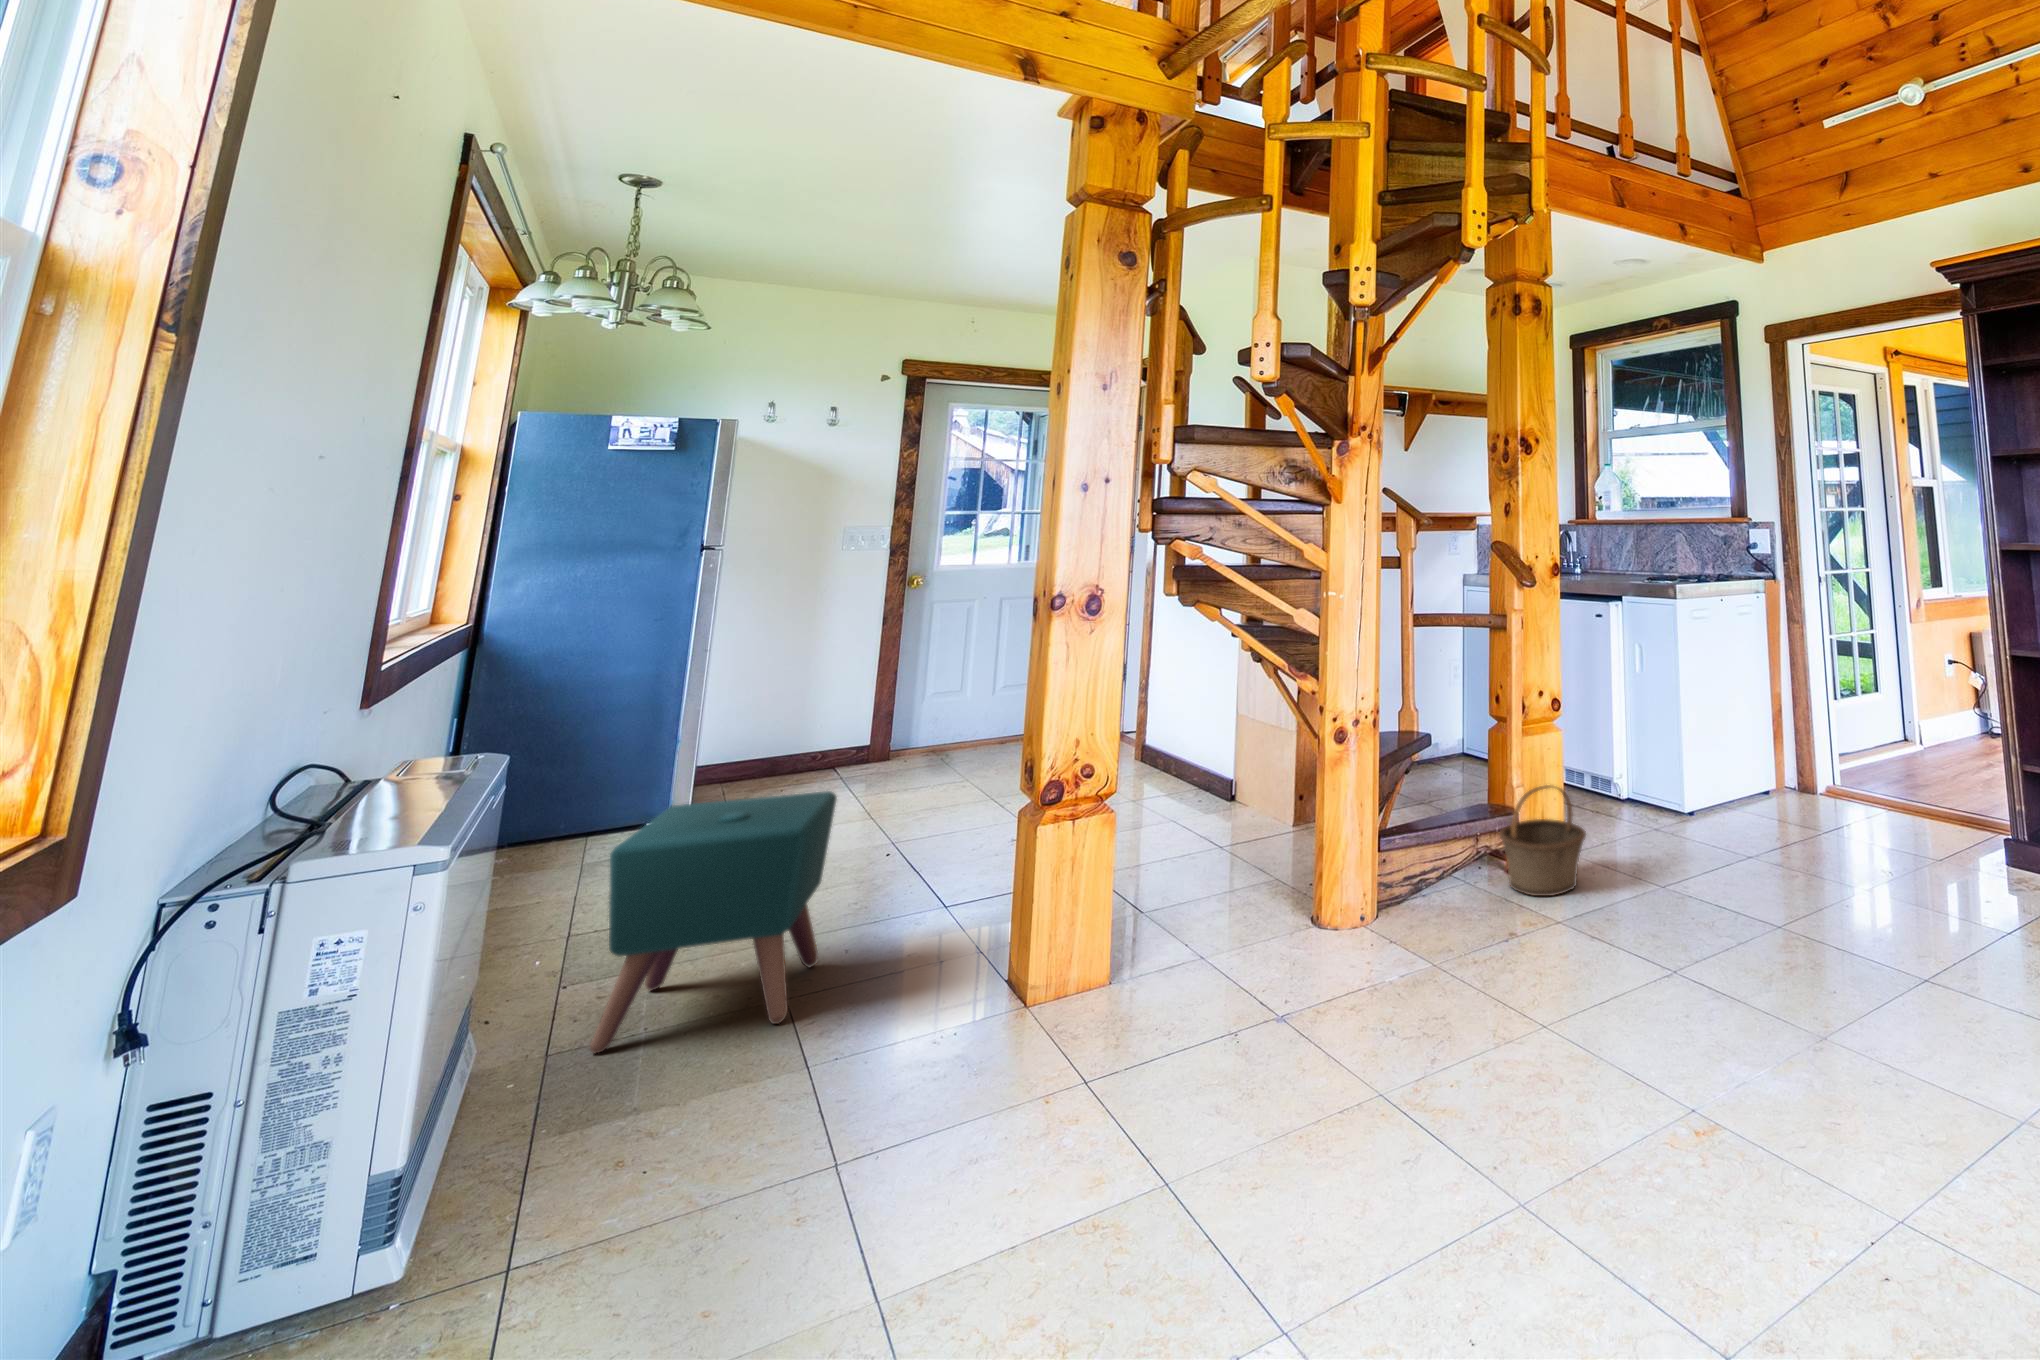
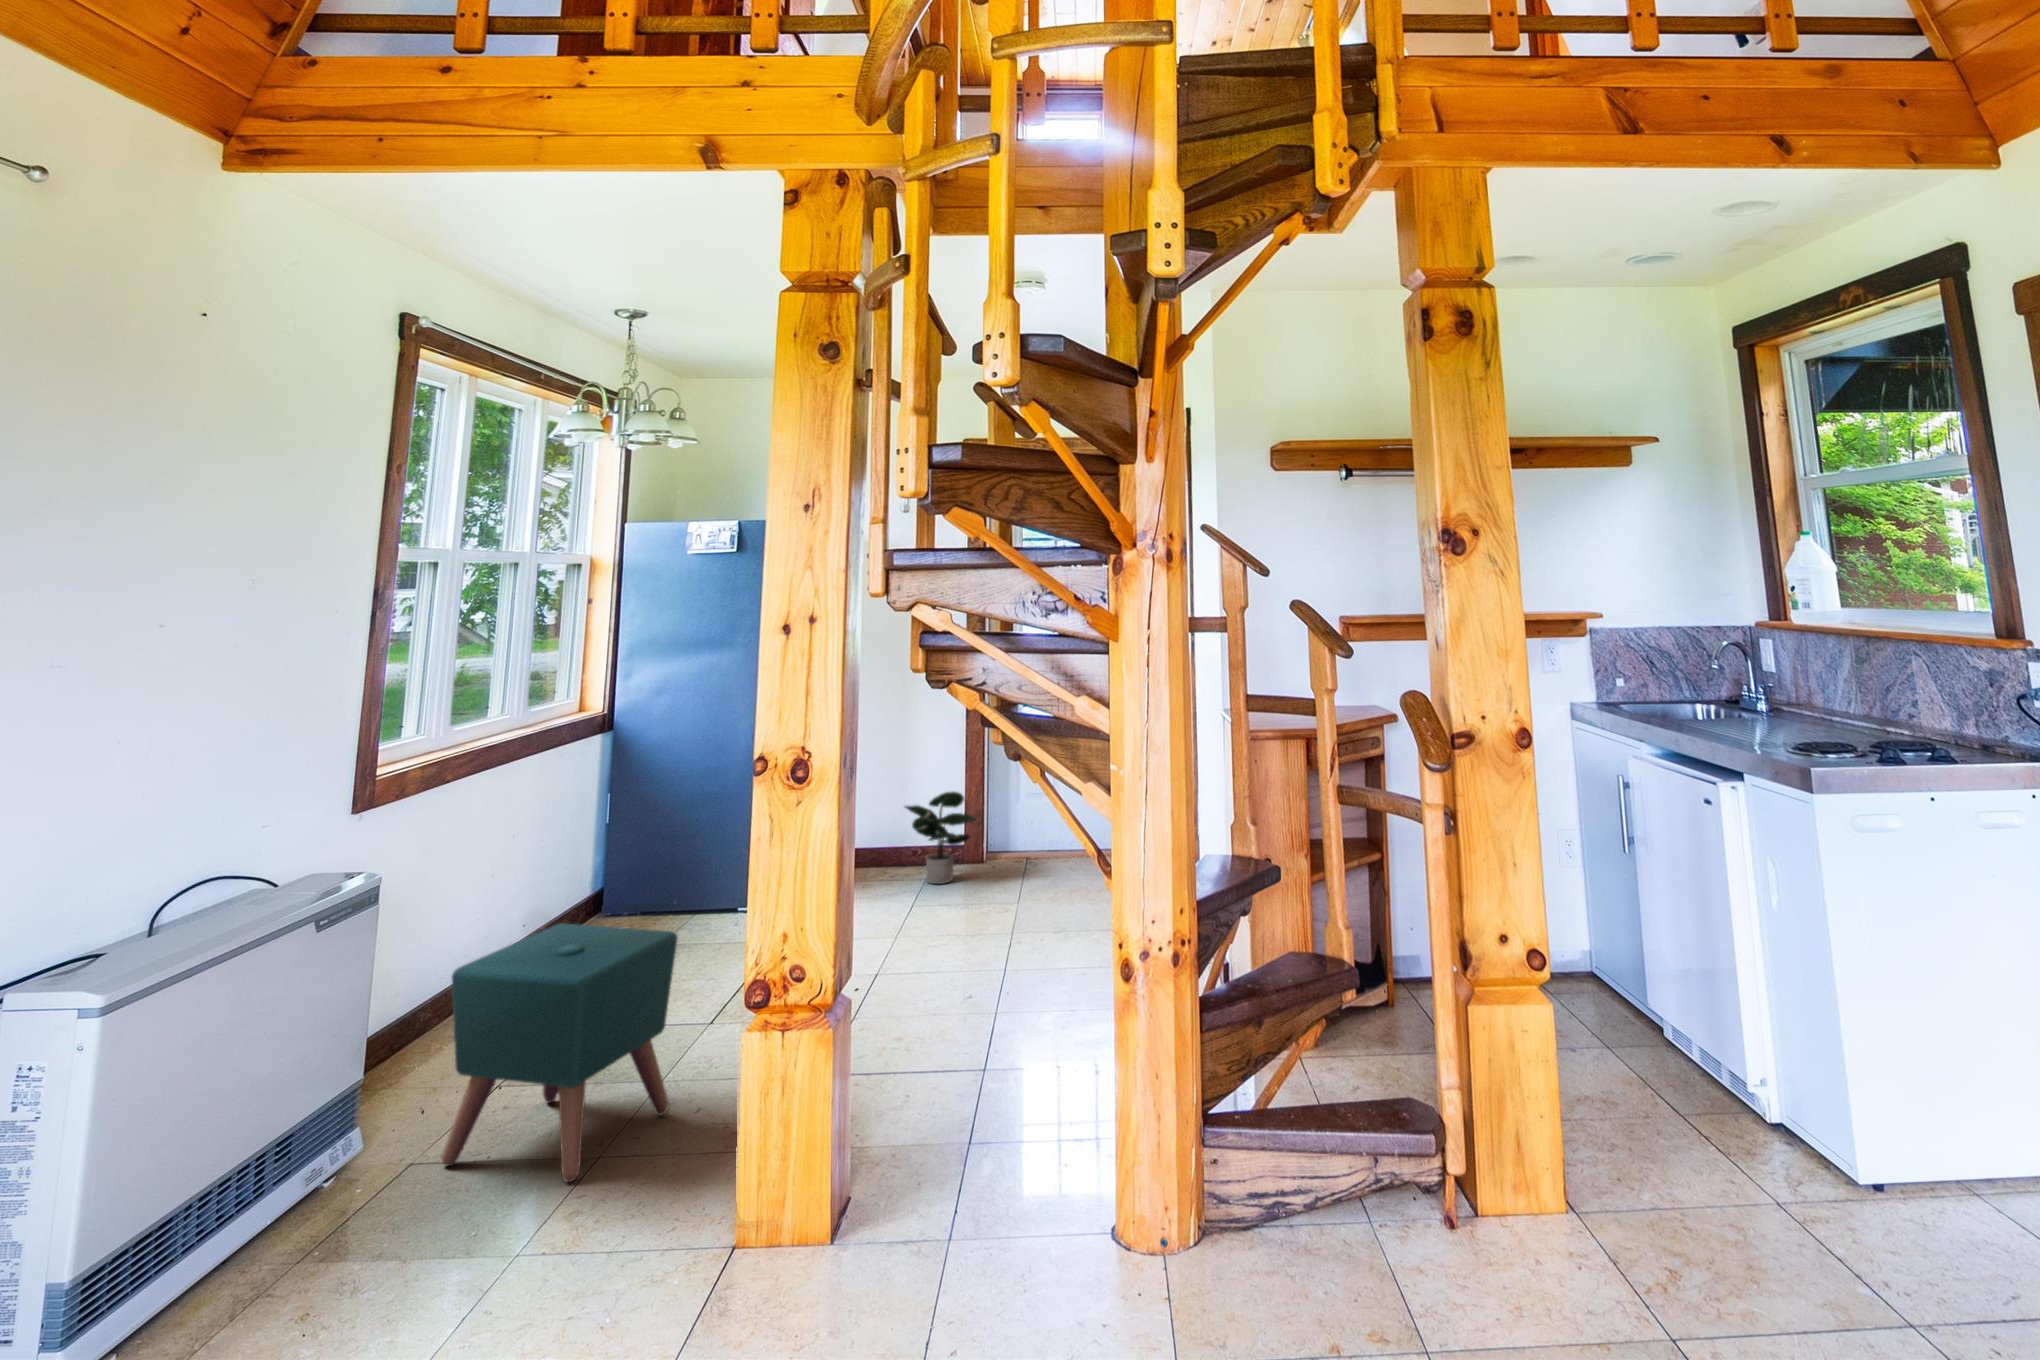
potted plant: none [840,697,925,784] -> present [905,792,977,884]
basket: present [1500,785,1586,896] -> none [1406,1100,1551,1297]

